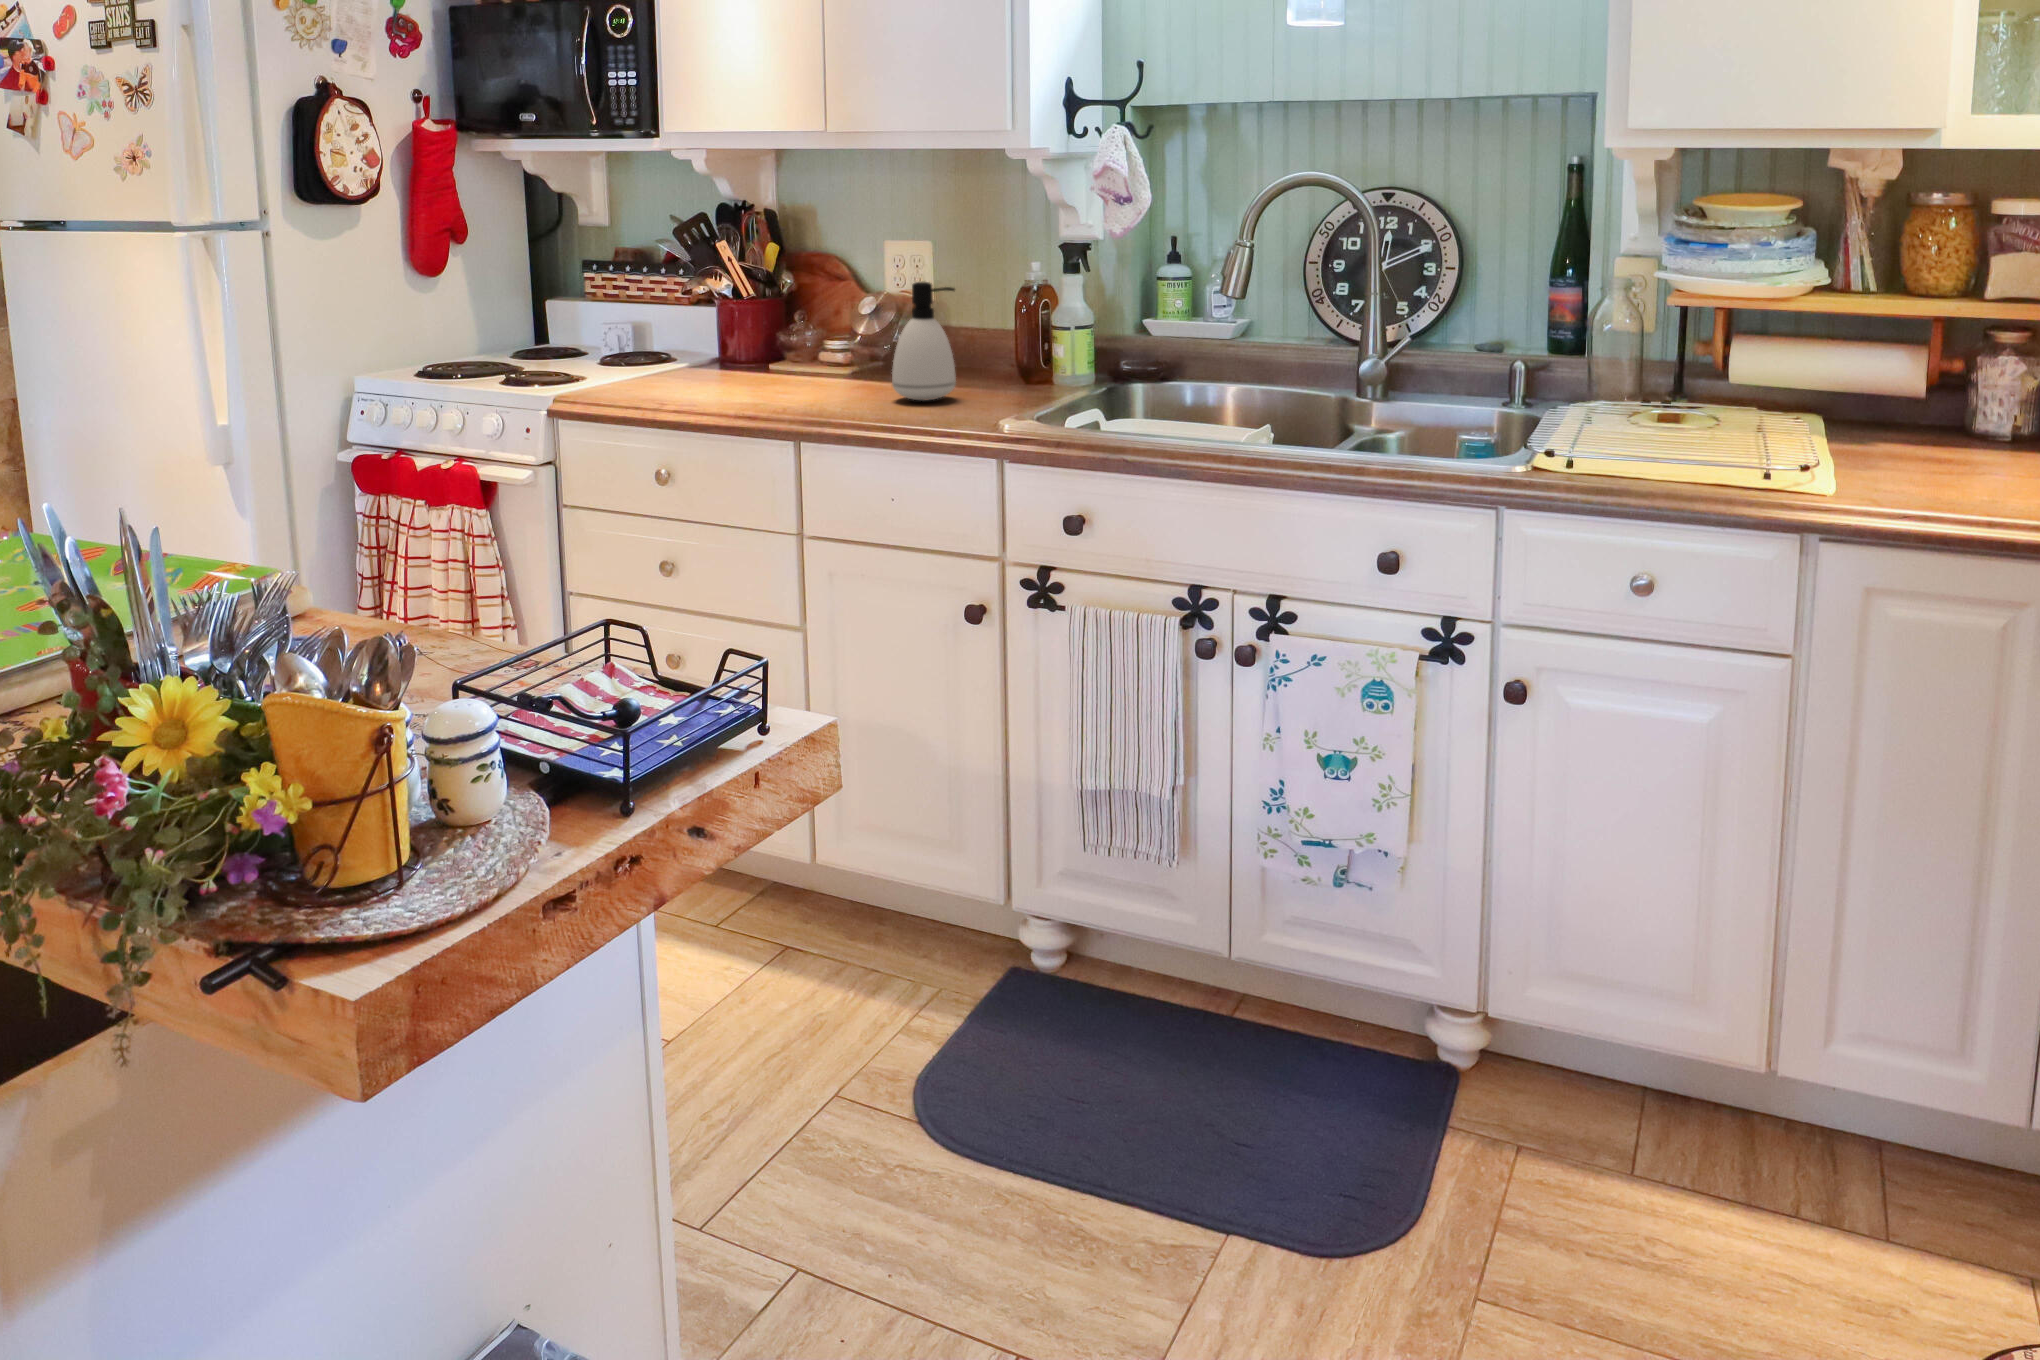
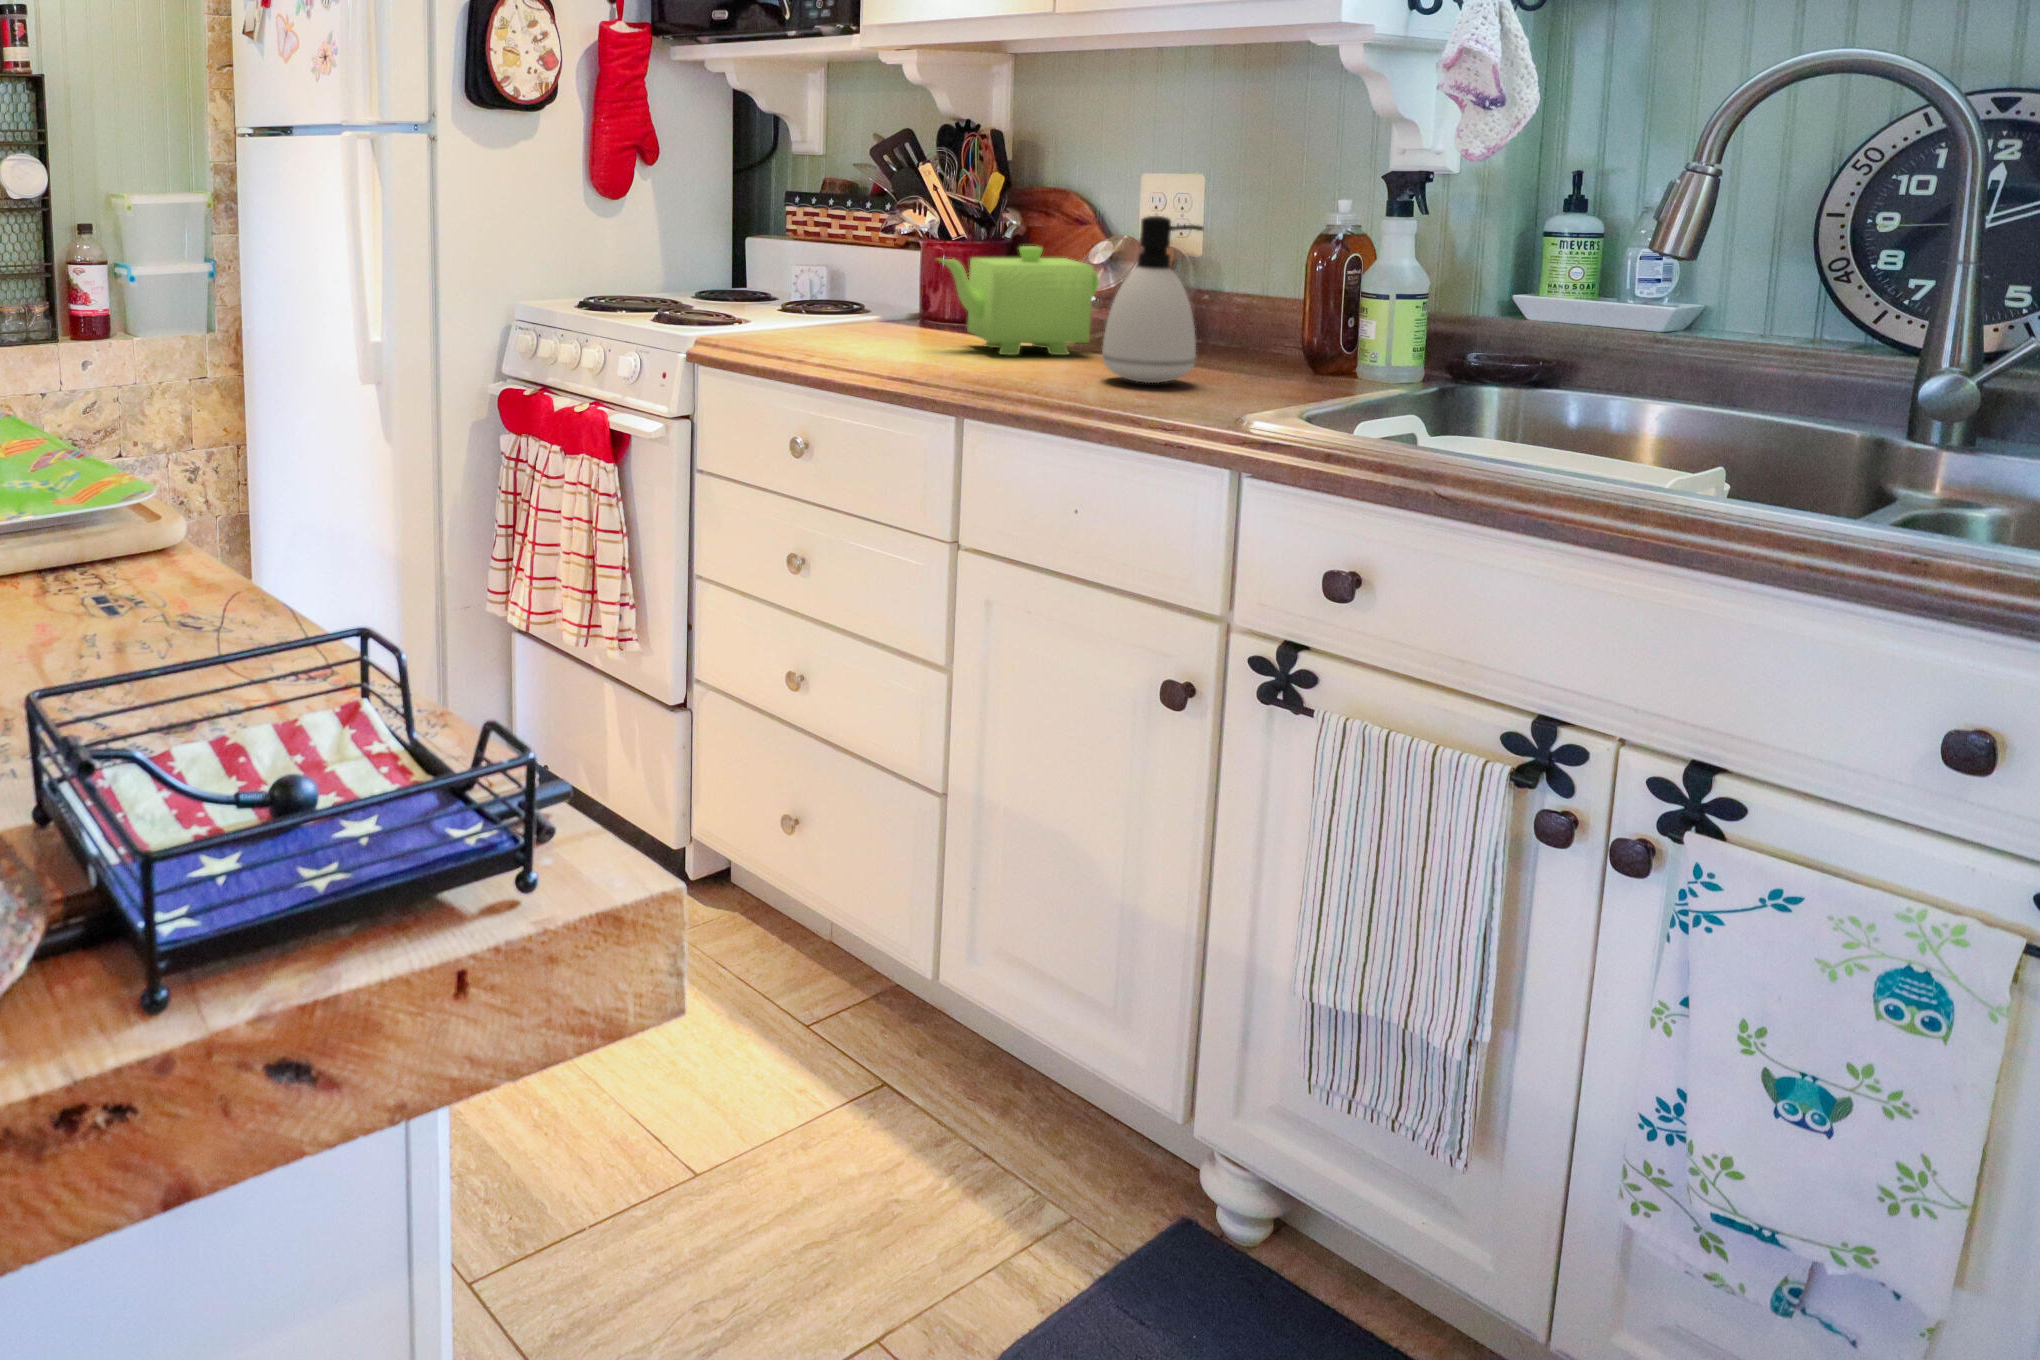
teapot: none [755,304,874,388] -> present [939,246,1099,355]

